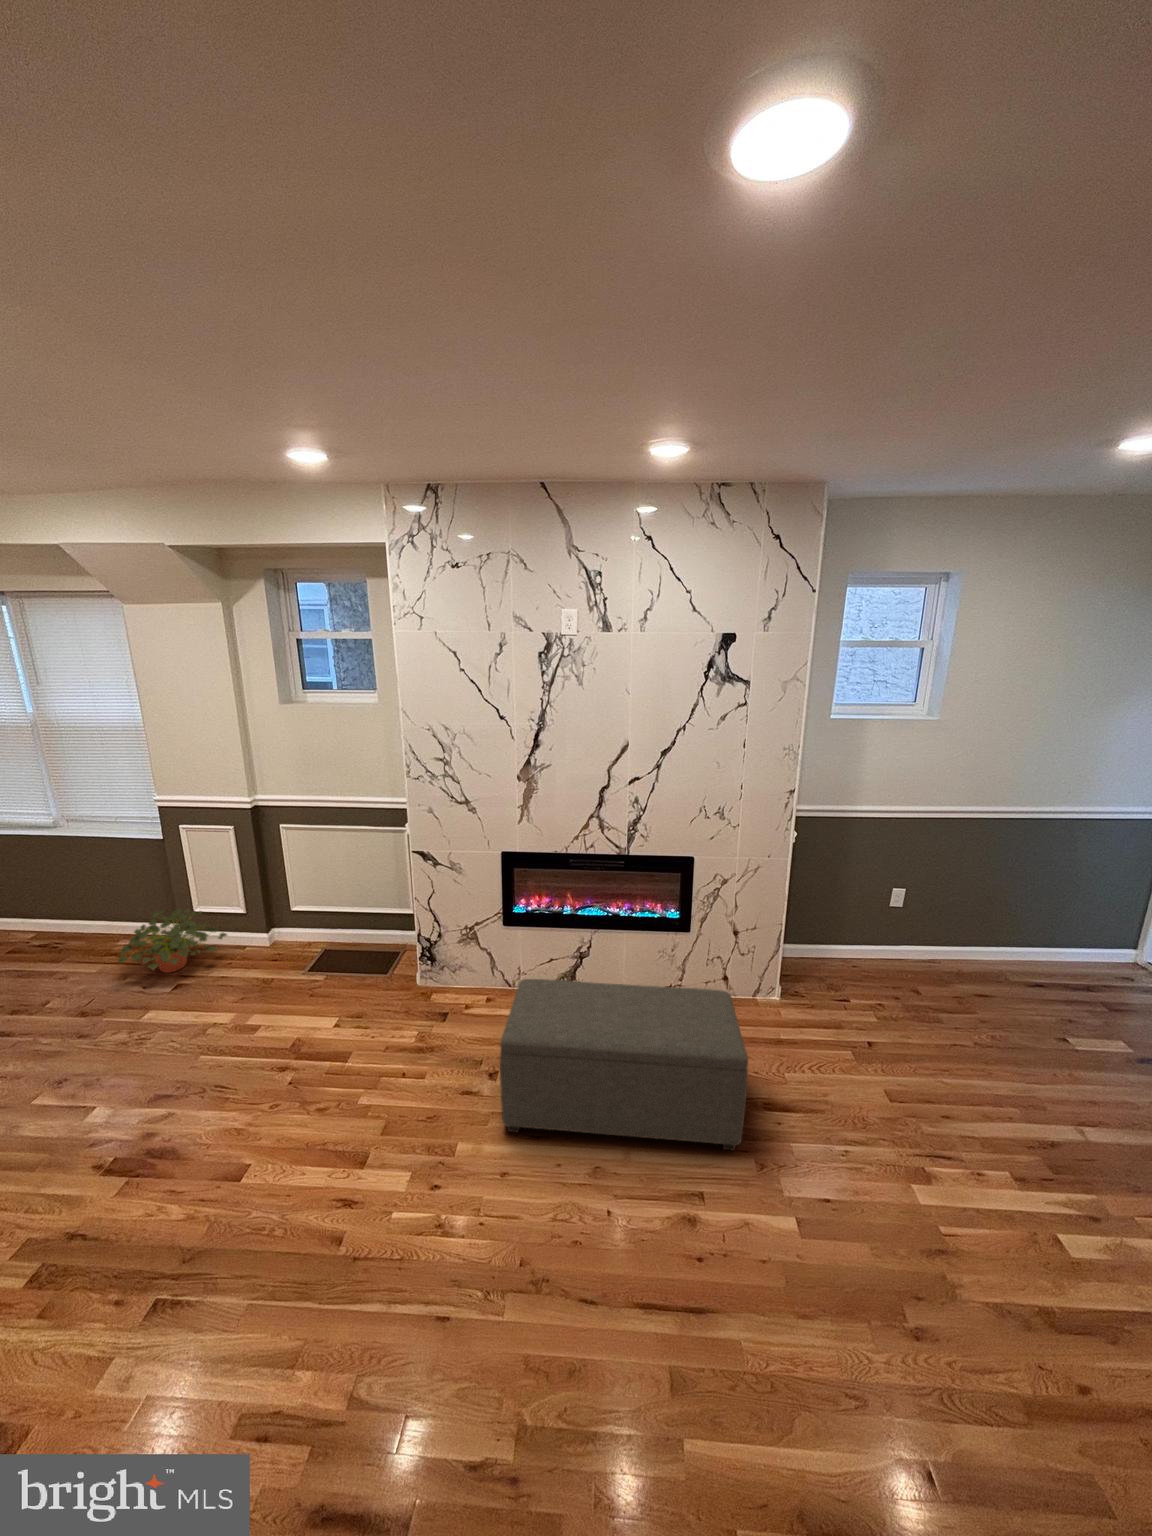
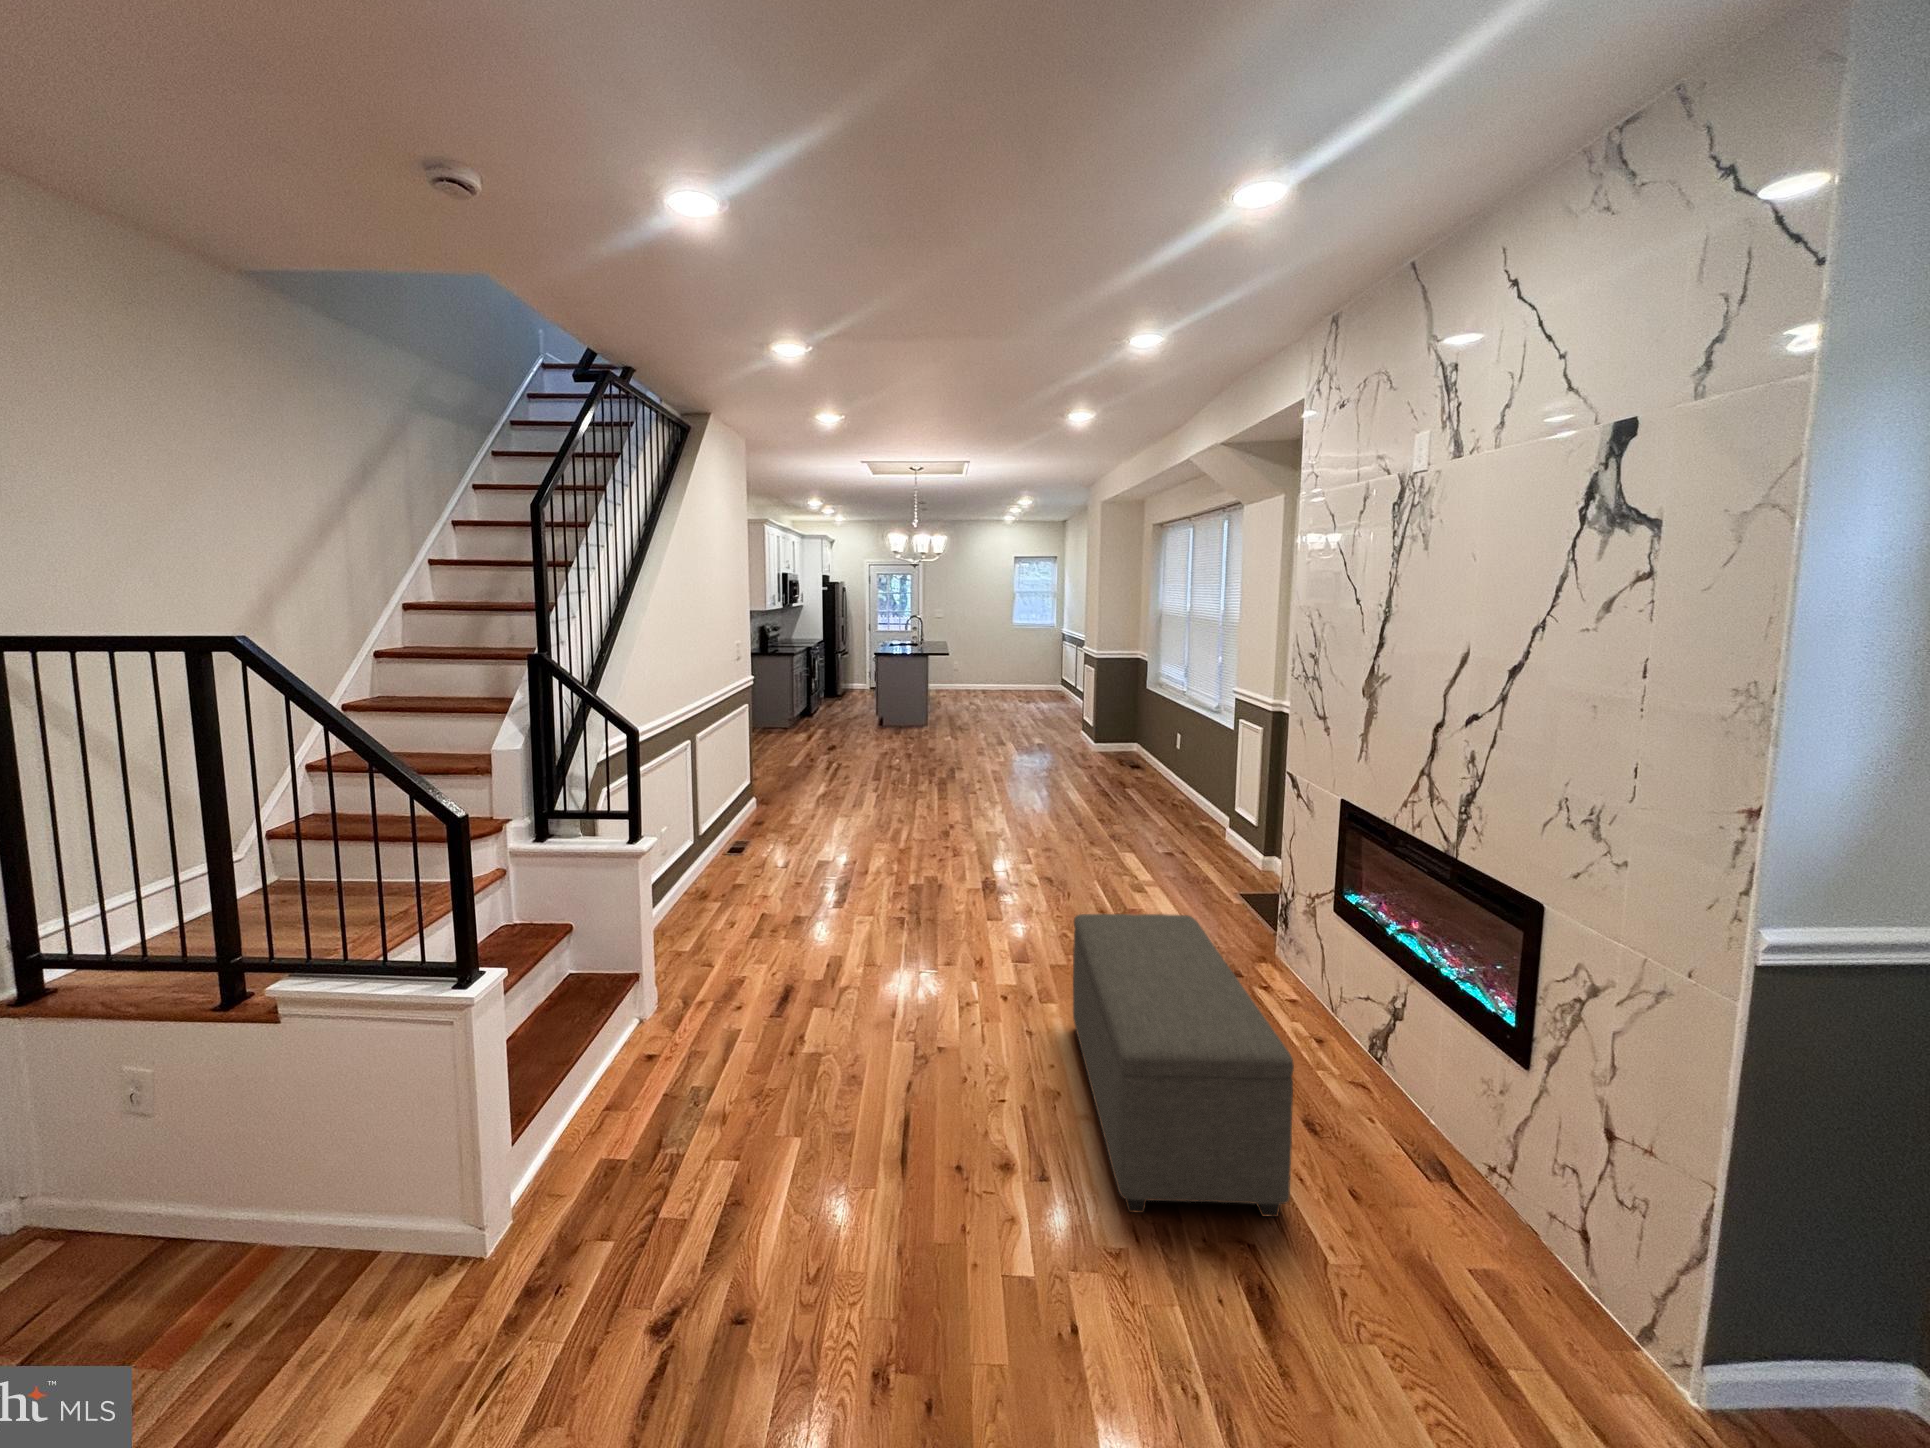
potted plant: present [118,909,227,973] -> none [1143,795,1235,850]

